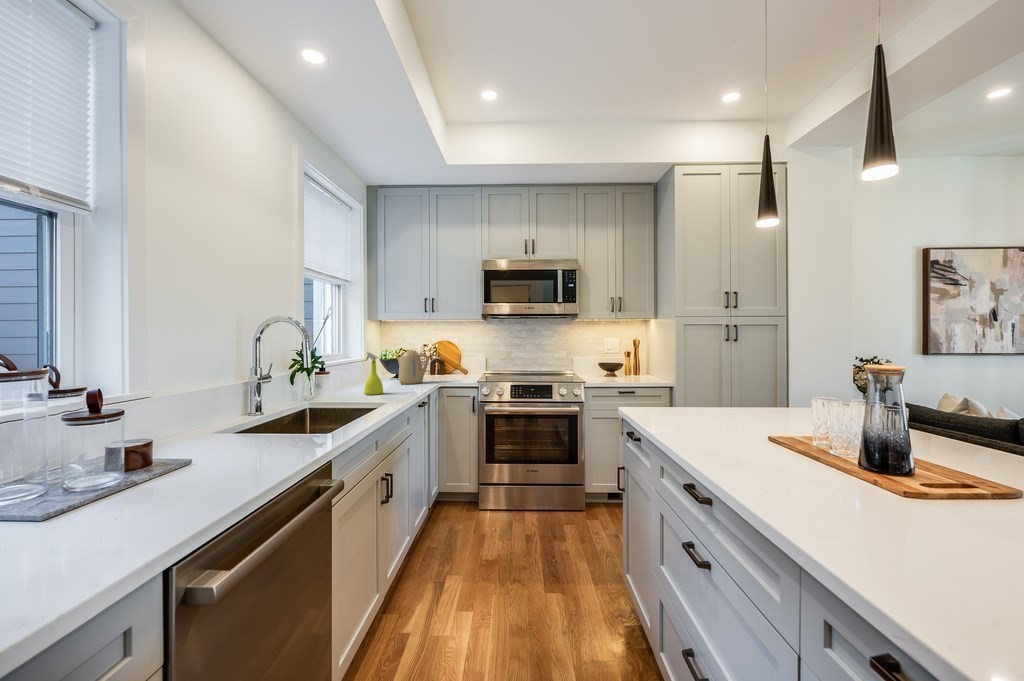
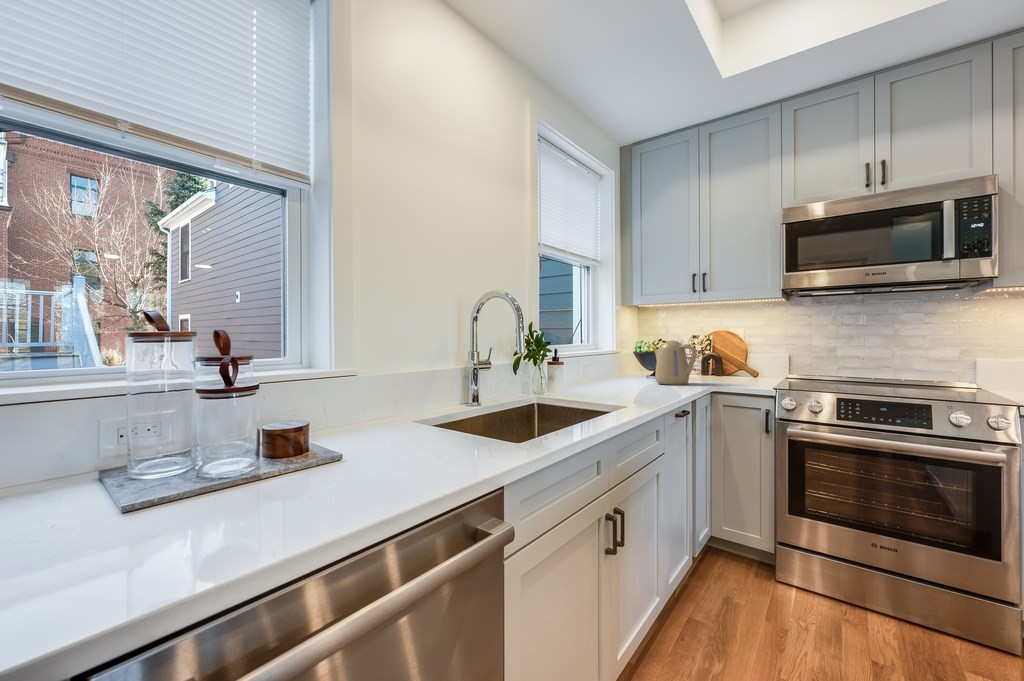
spray bottle: present [364,352,383,395] -> none [605,340,629,394]

